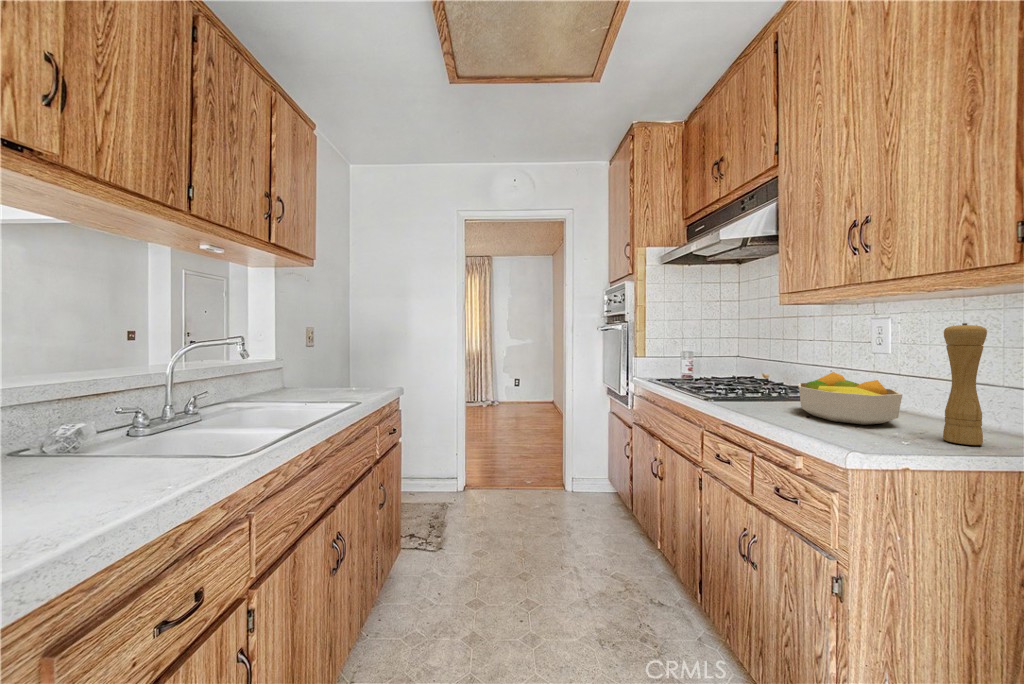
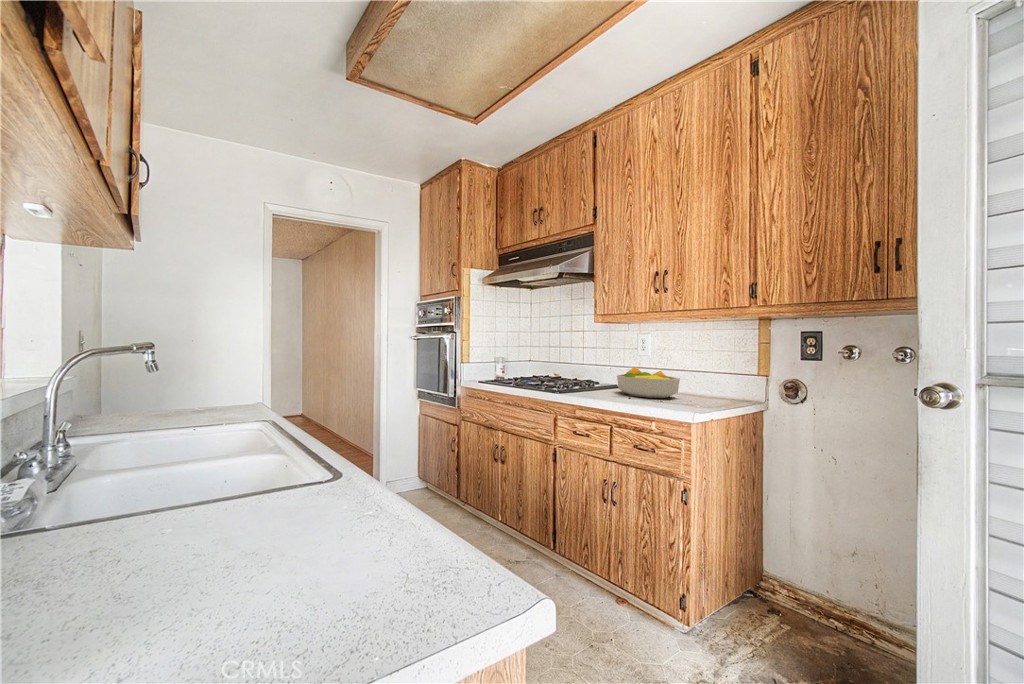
pepper mill: present [943,323,987,445] -> none [705,336,723,403]

